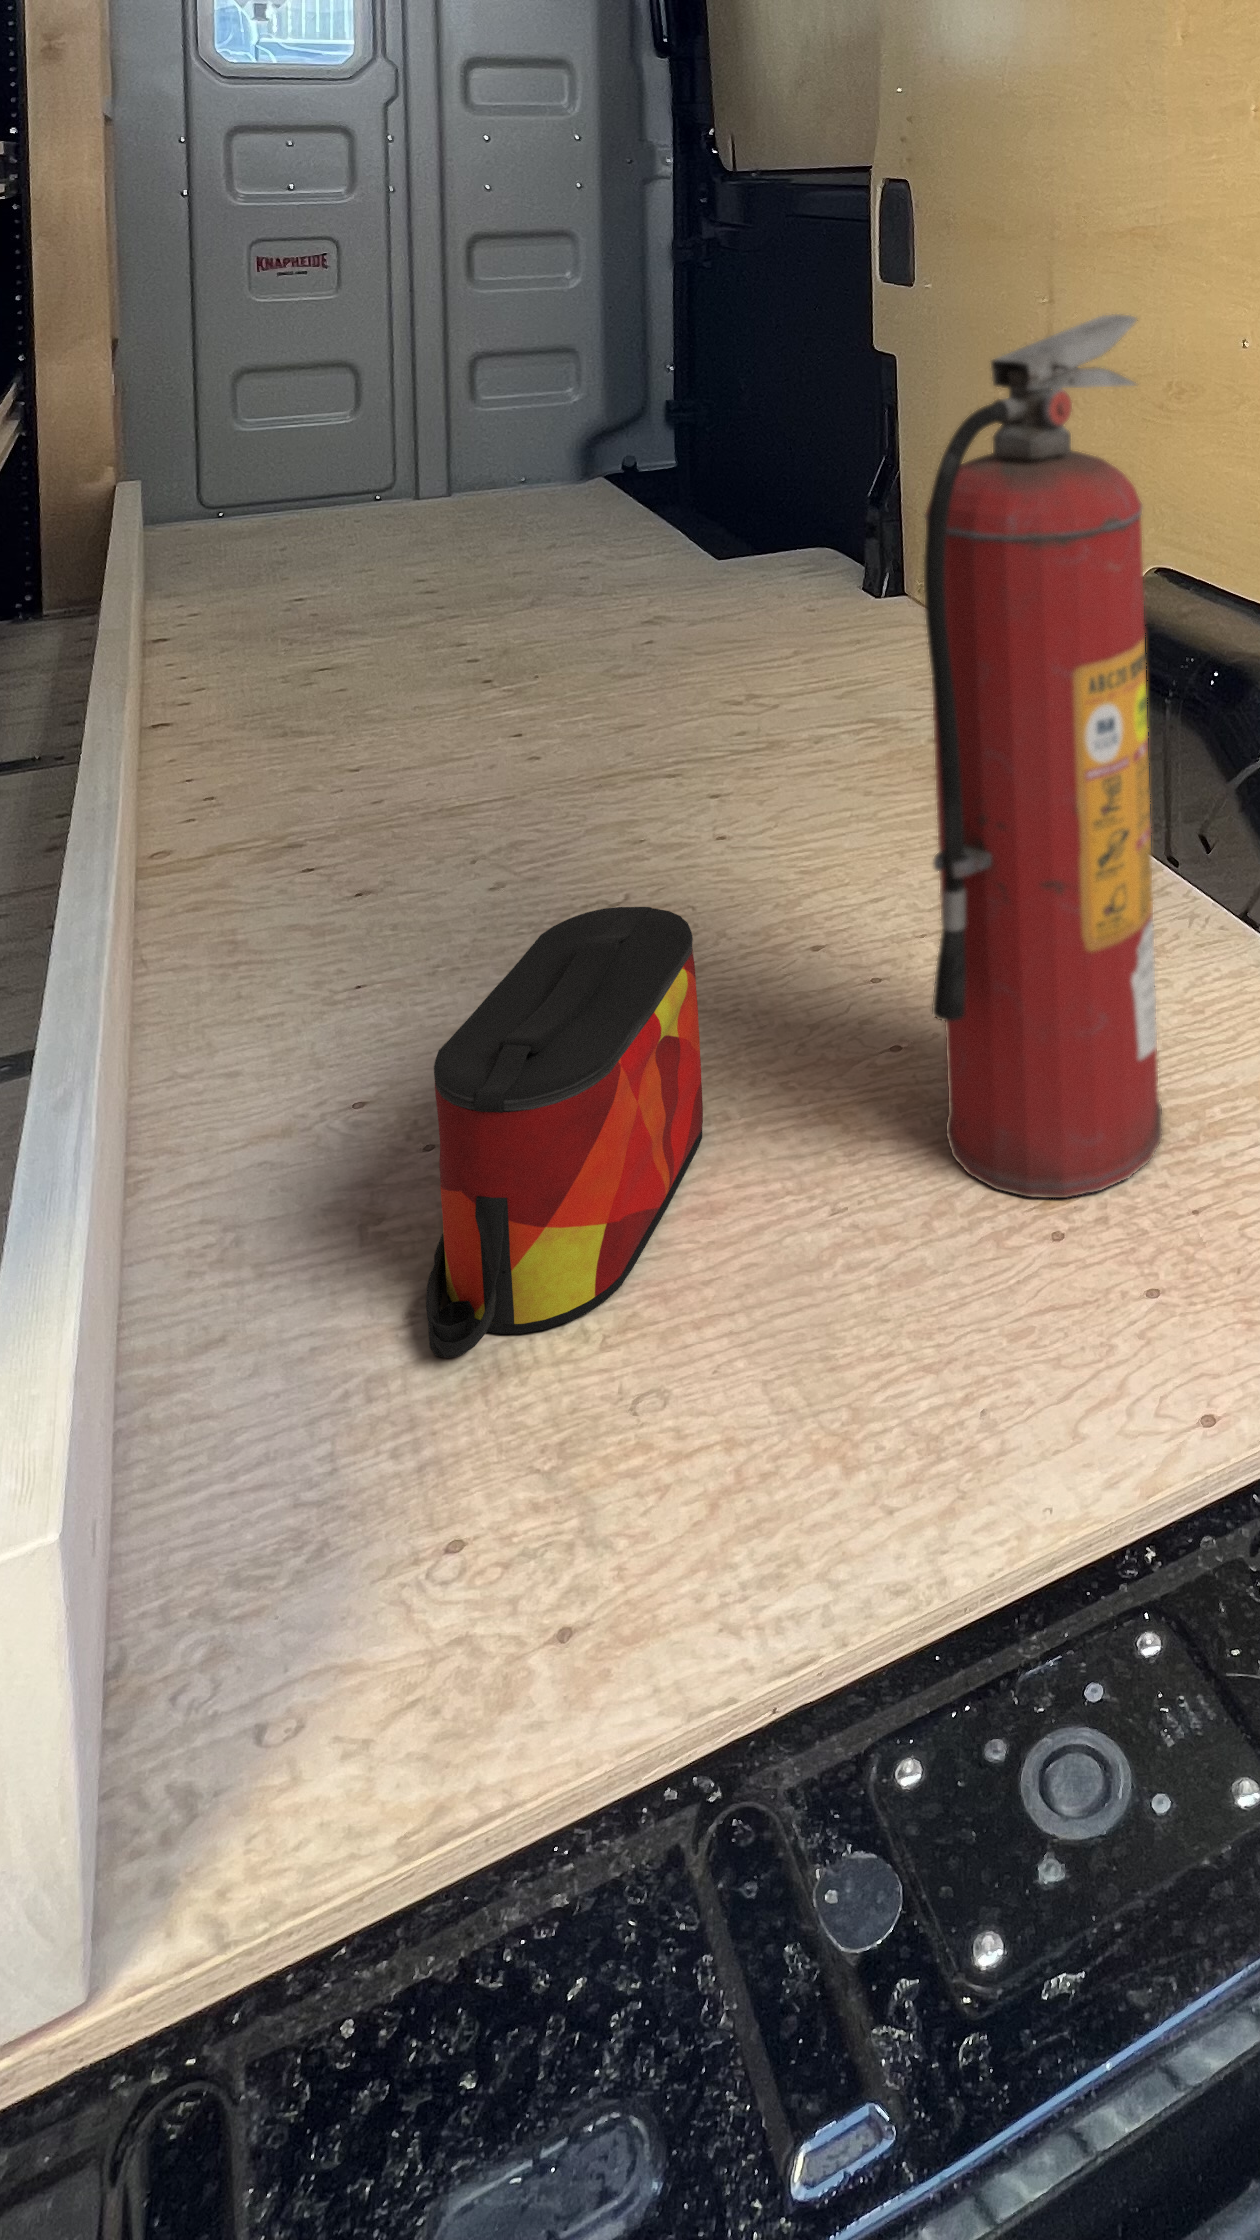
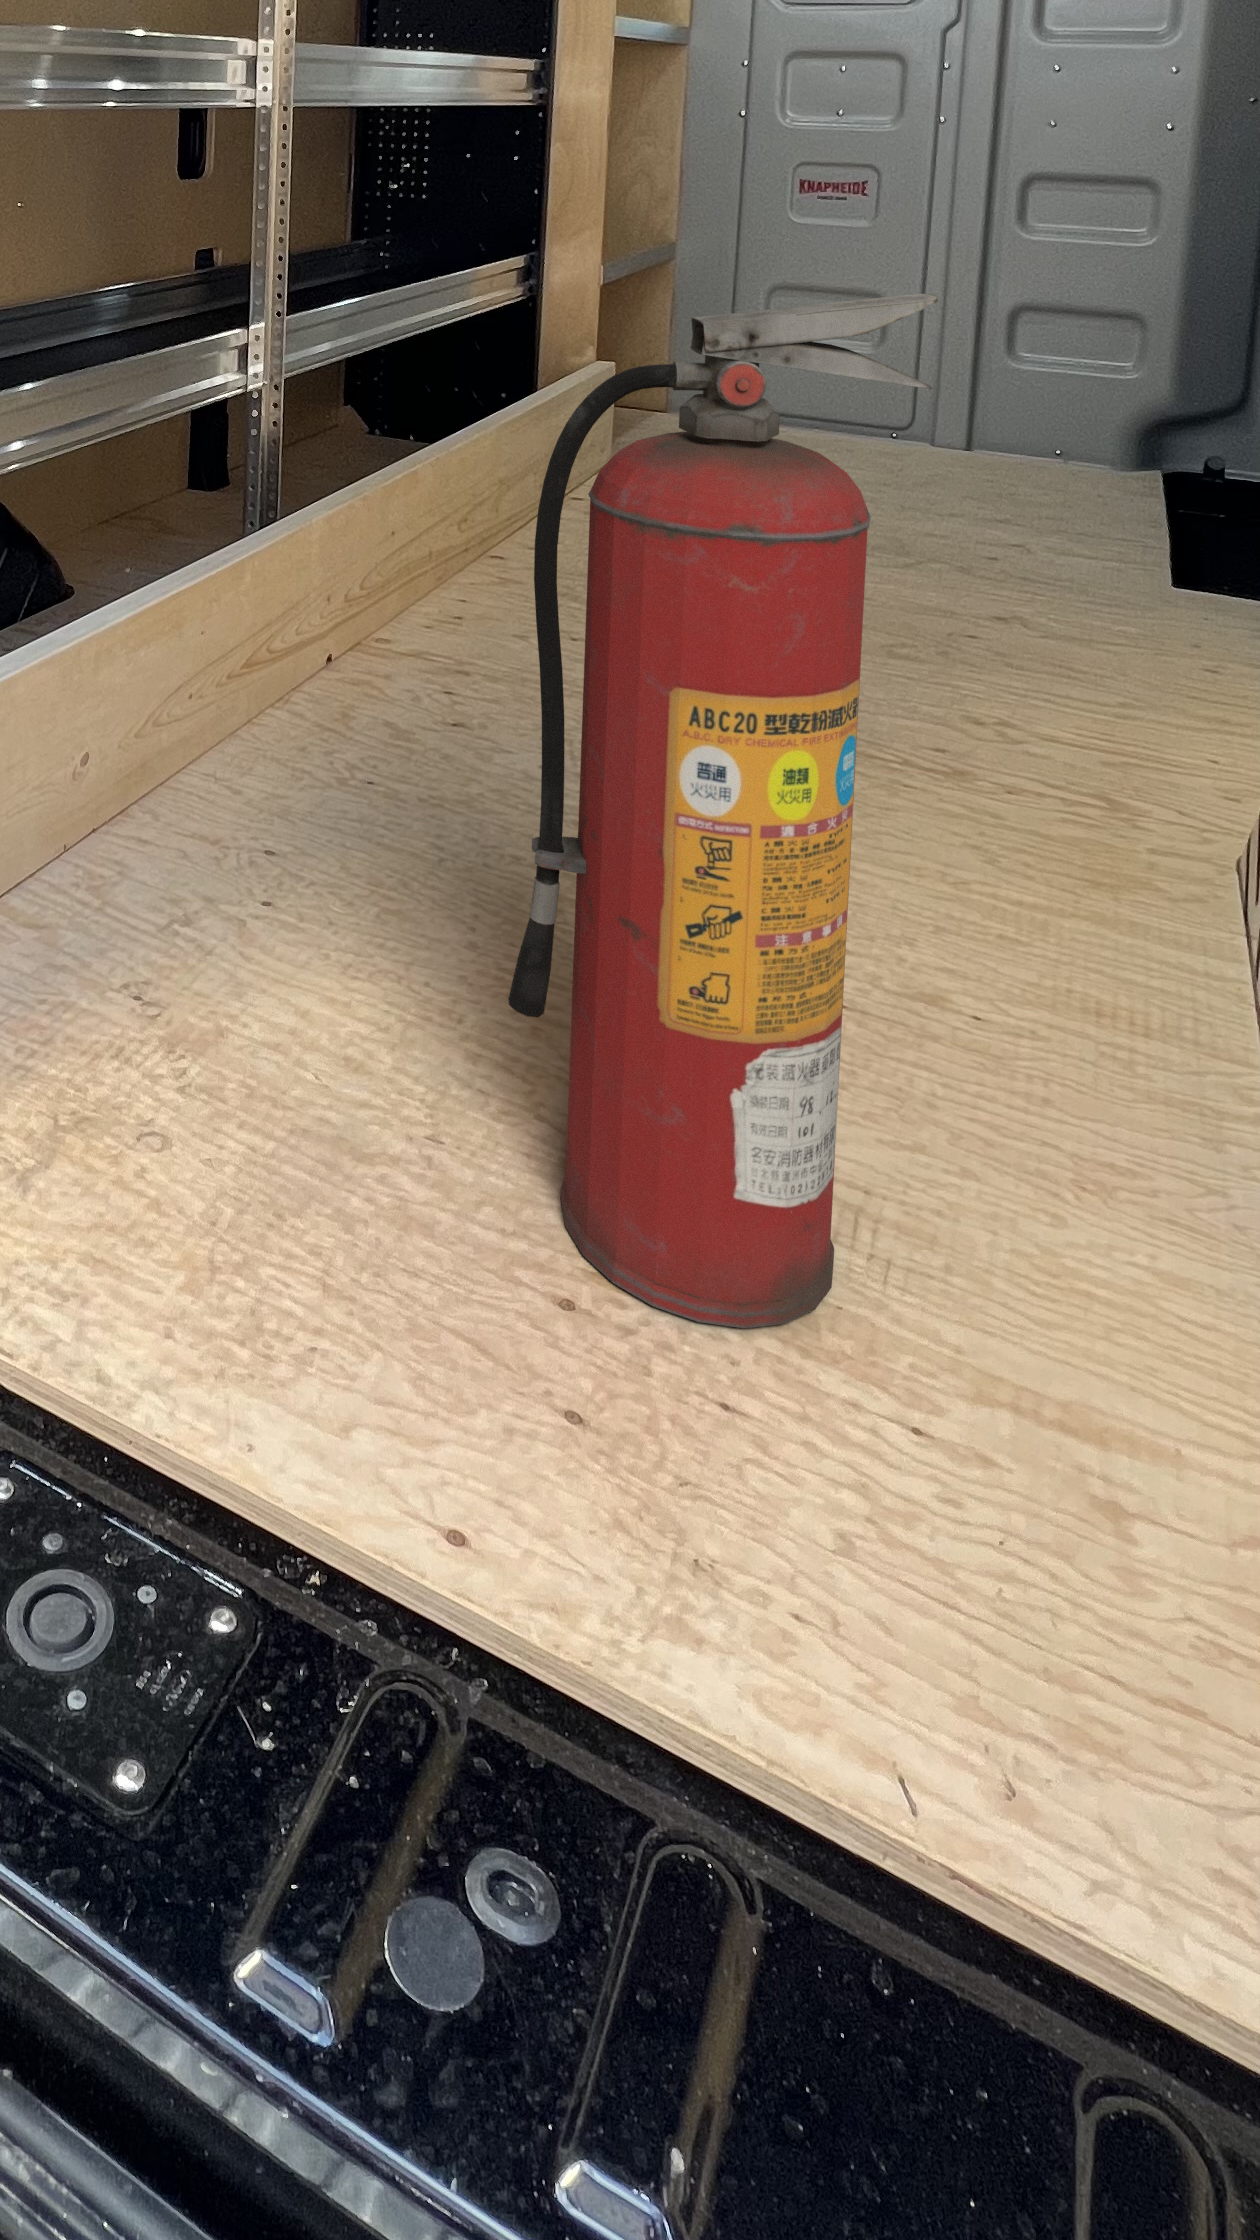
bag: present [426,907,703,1358] -> none [90,773,431,1065]

